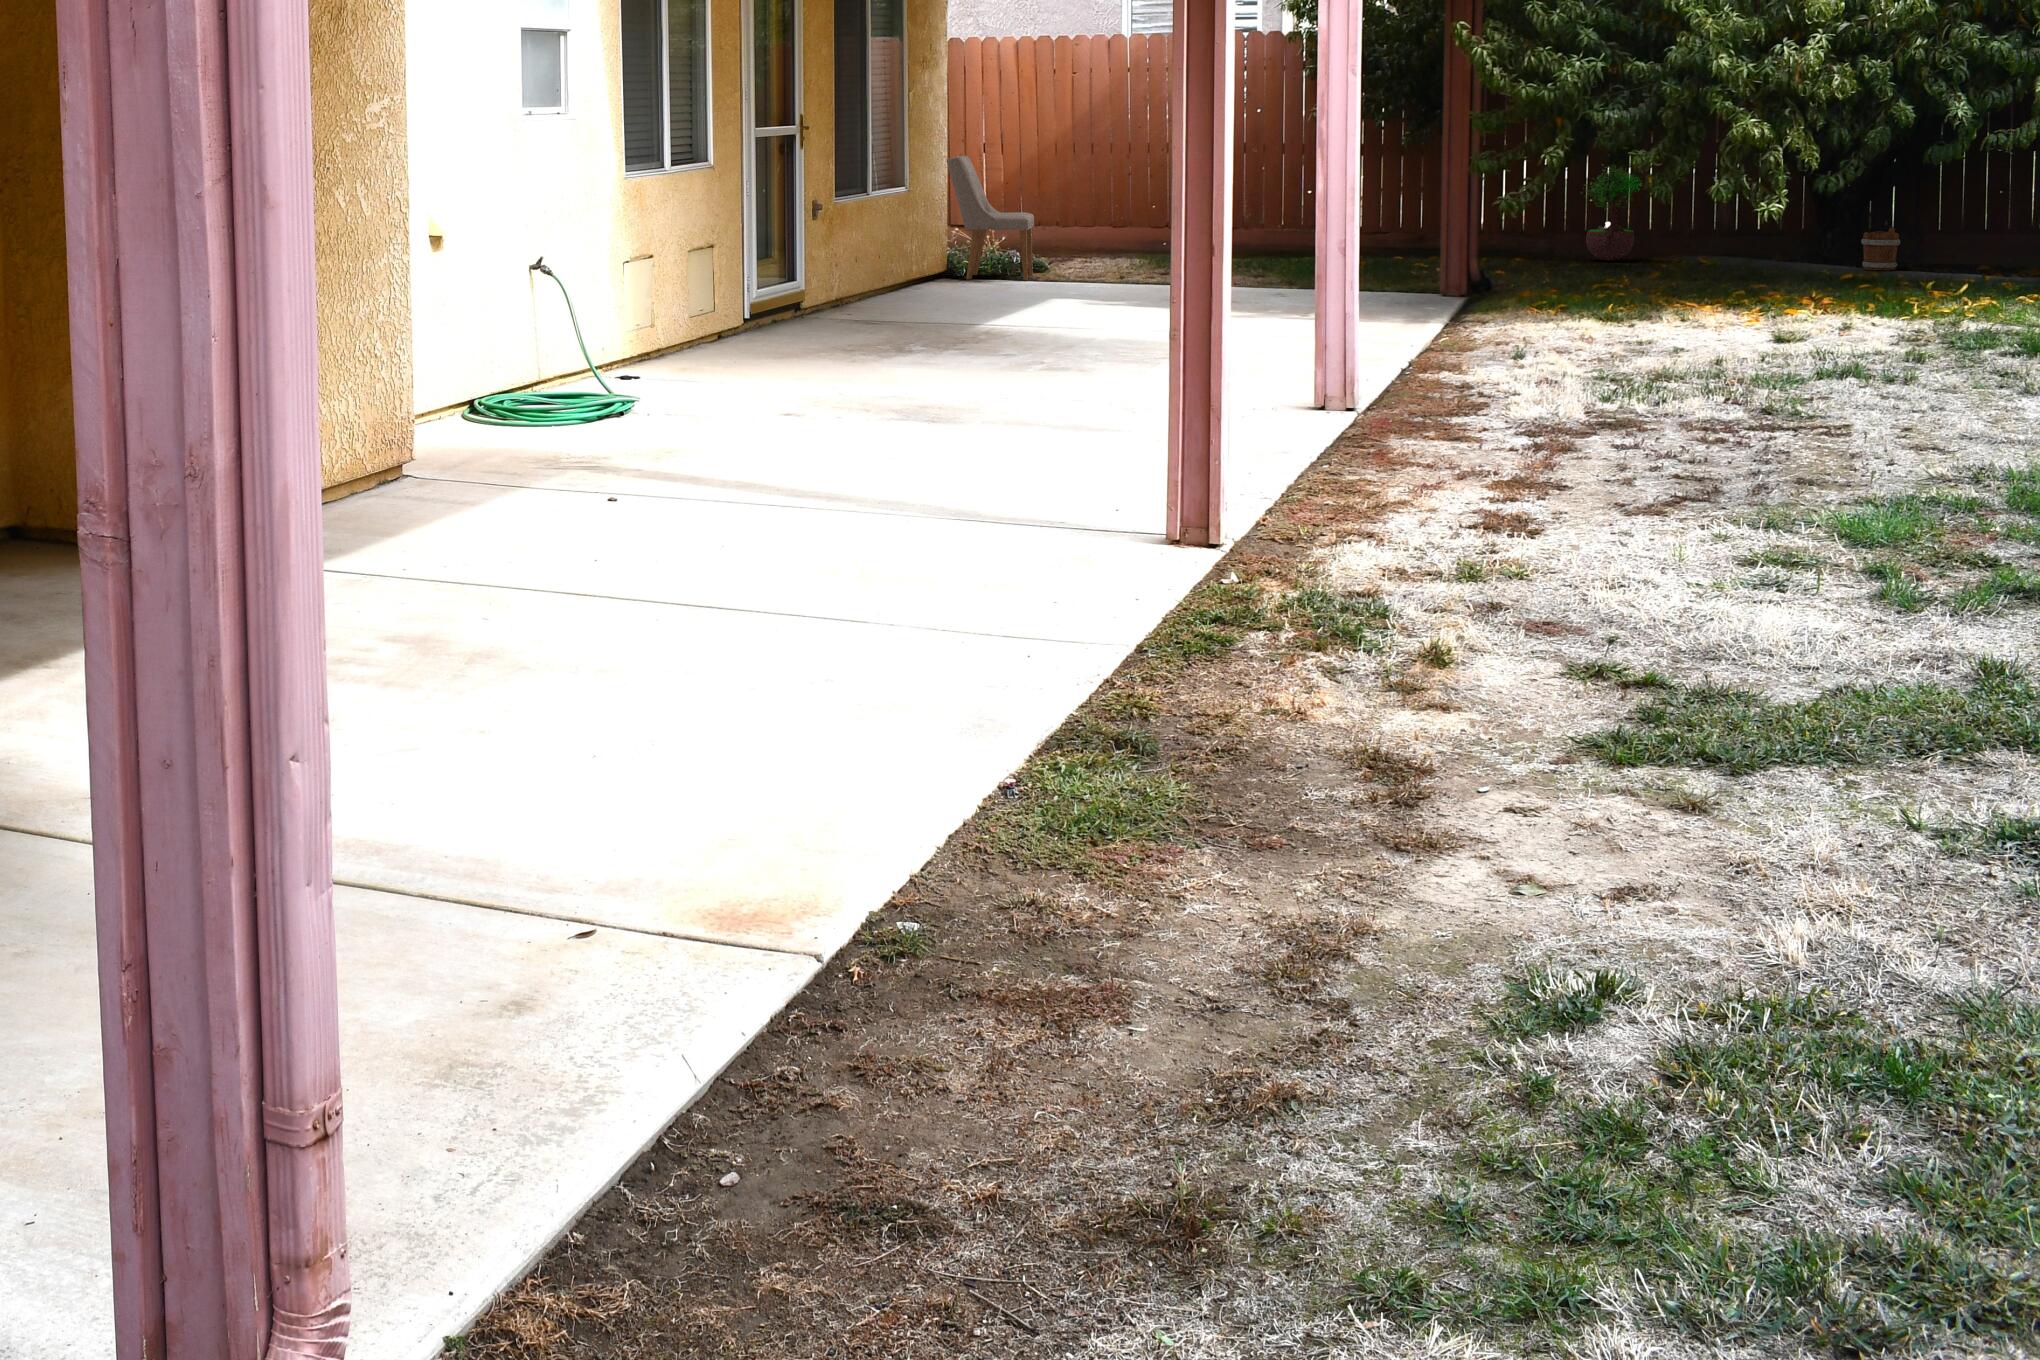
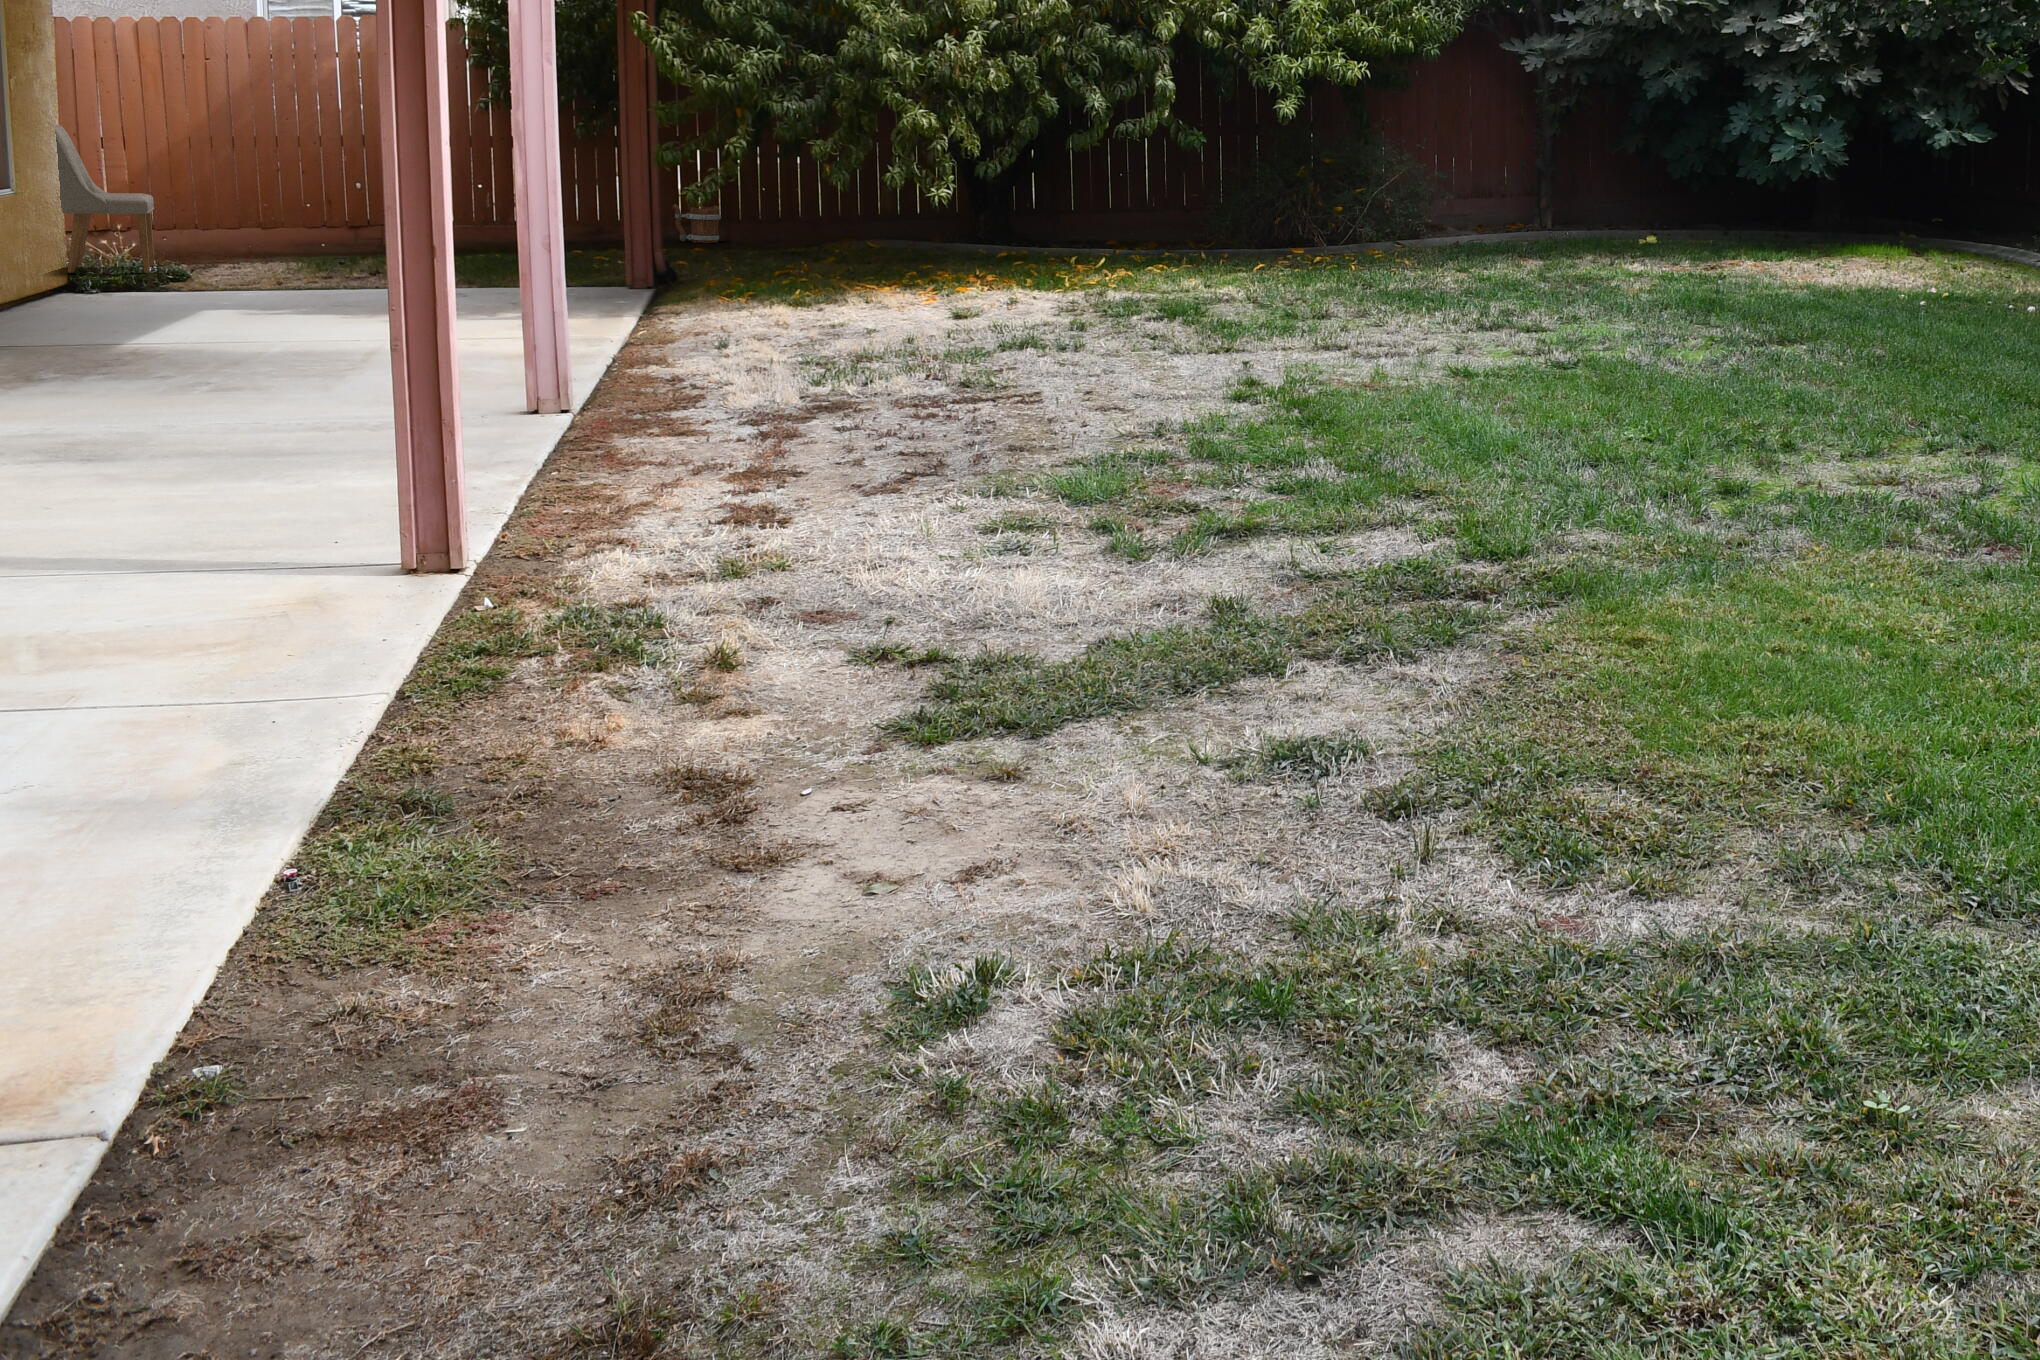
potted tree: present [1583,164,1642,261] -> none [756,145,816,245]
bucket: present [1861,227,1900,271] -> present [673,204,721,243]

